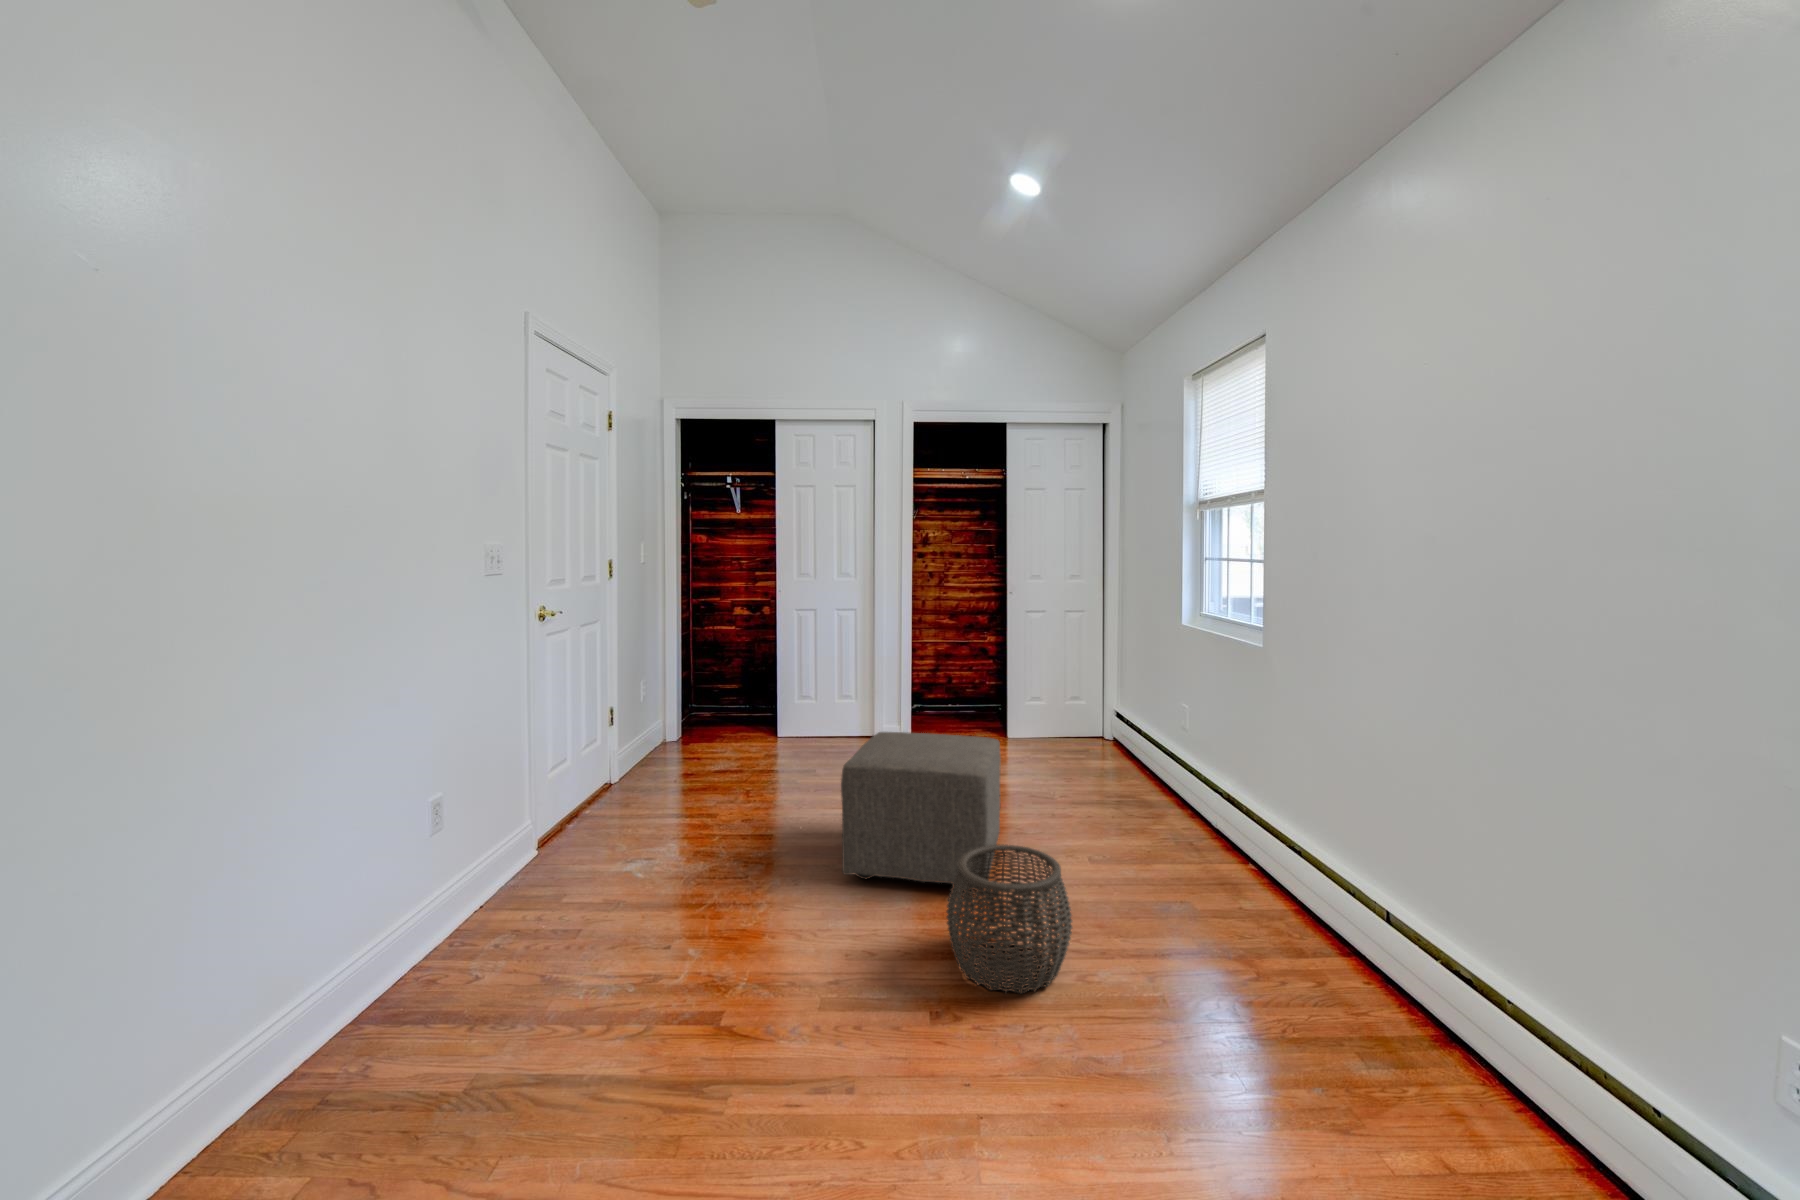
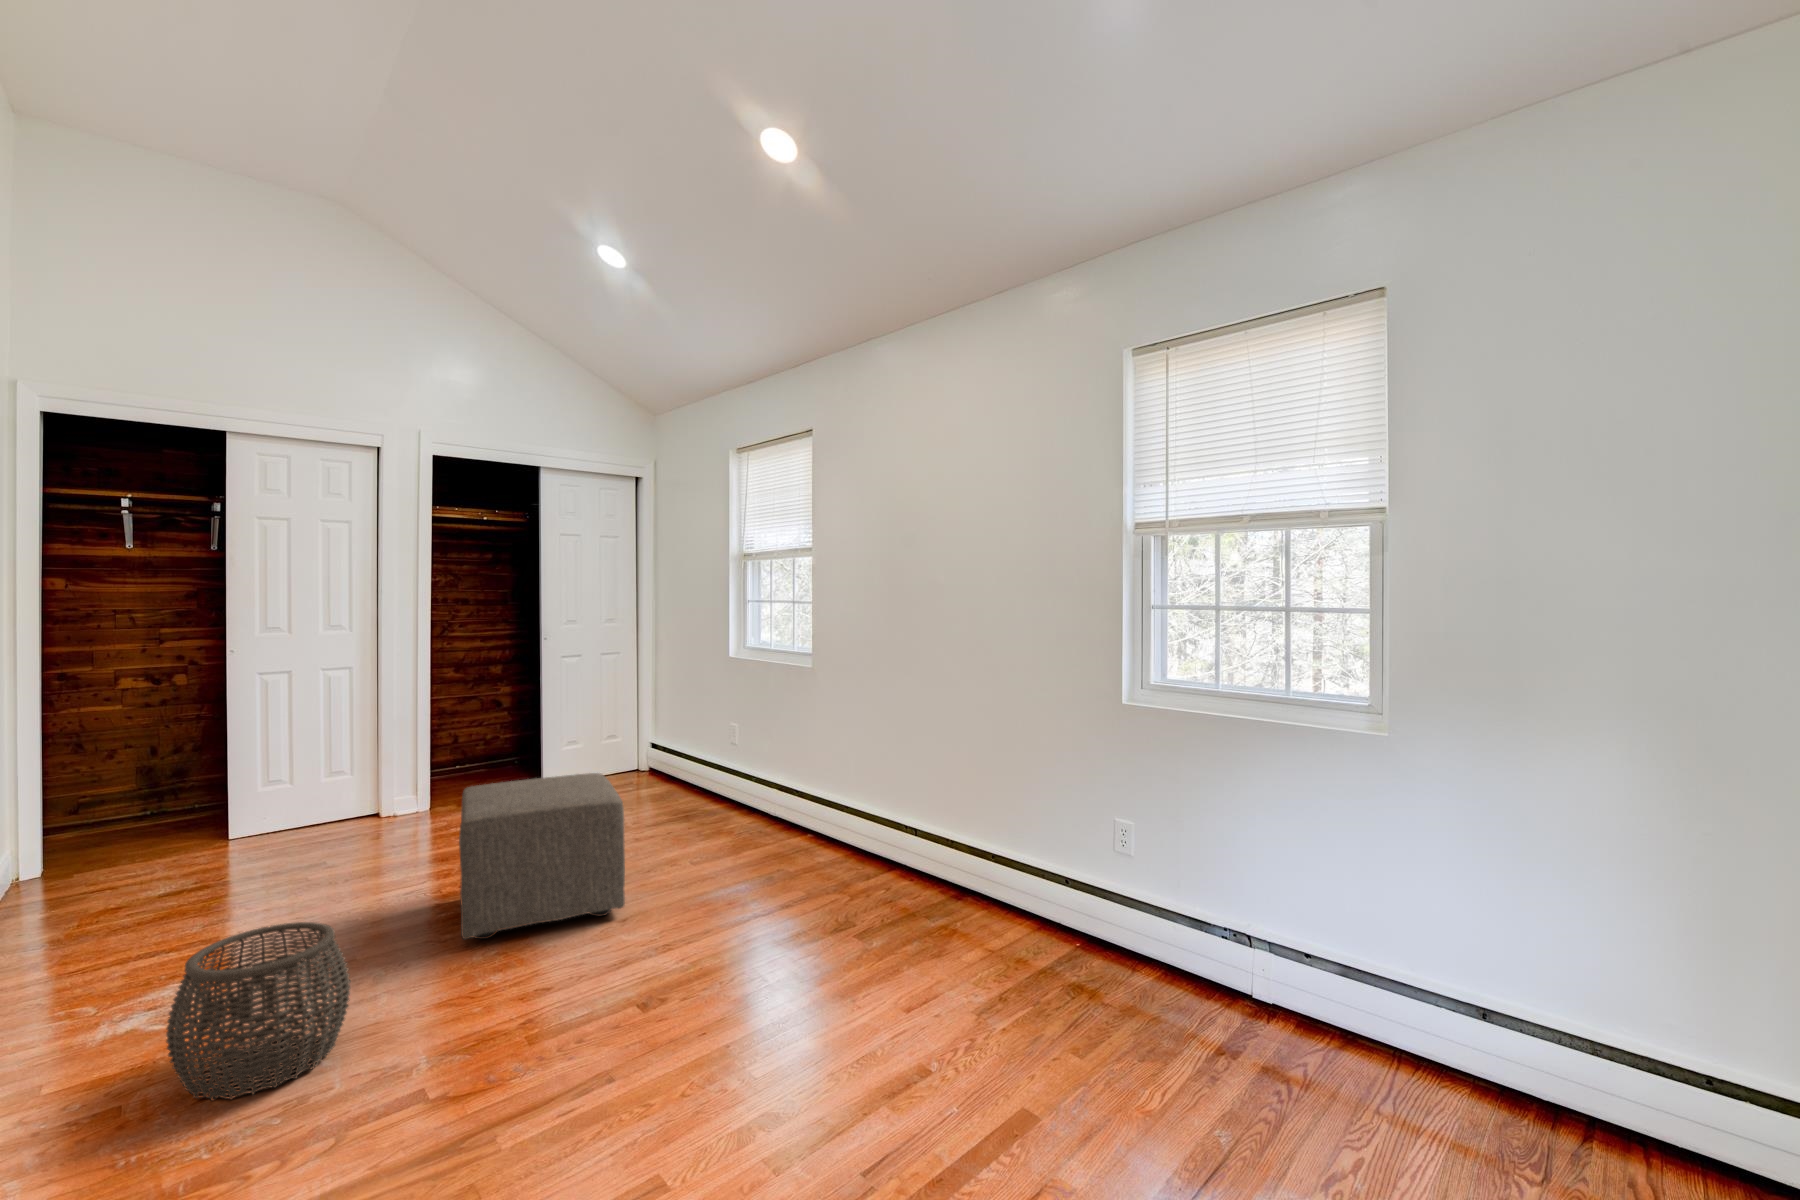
woven basket: present [946,845,1072,994] -> present [166,922,350,1100]

